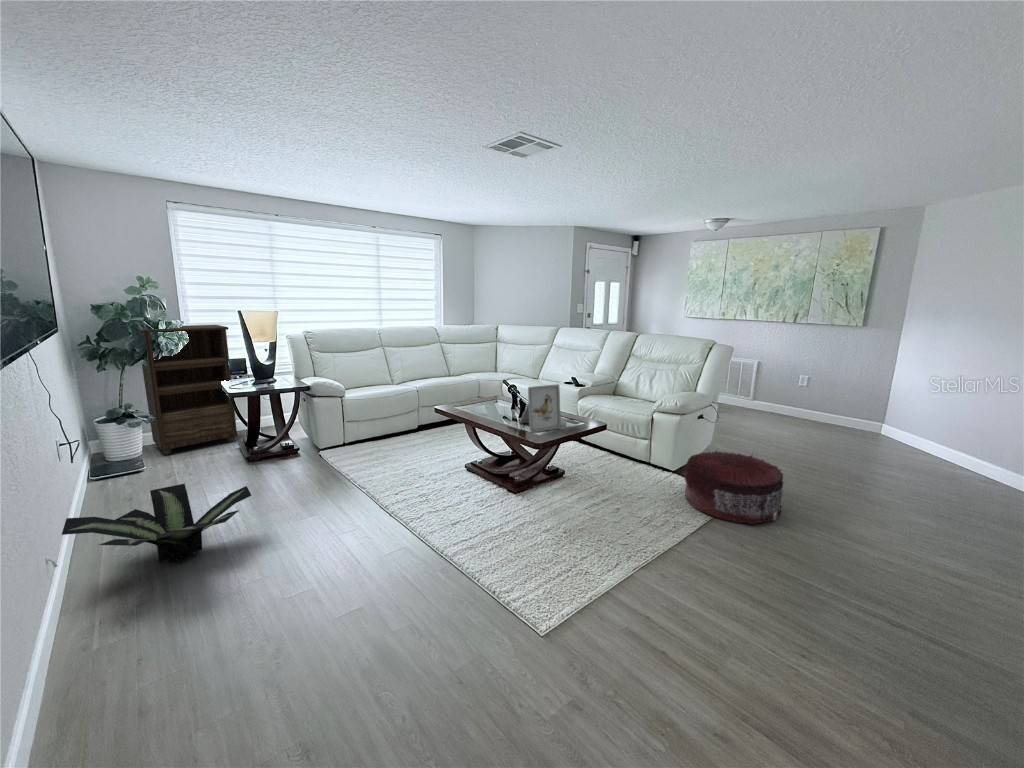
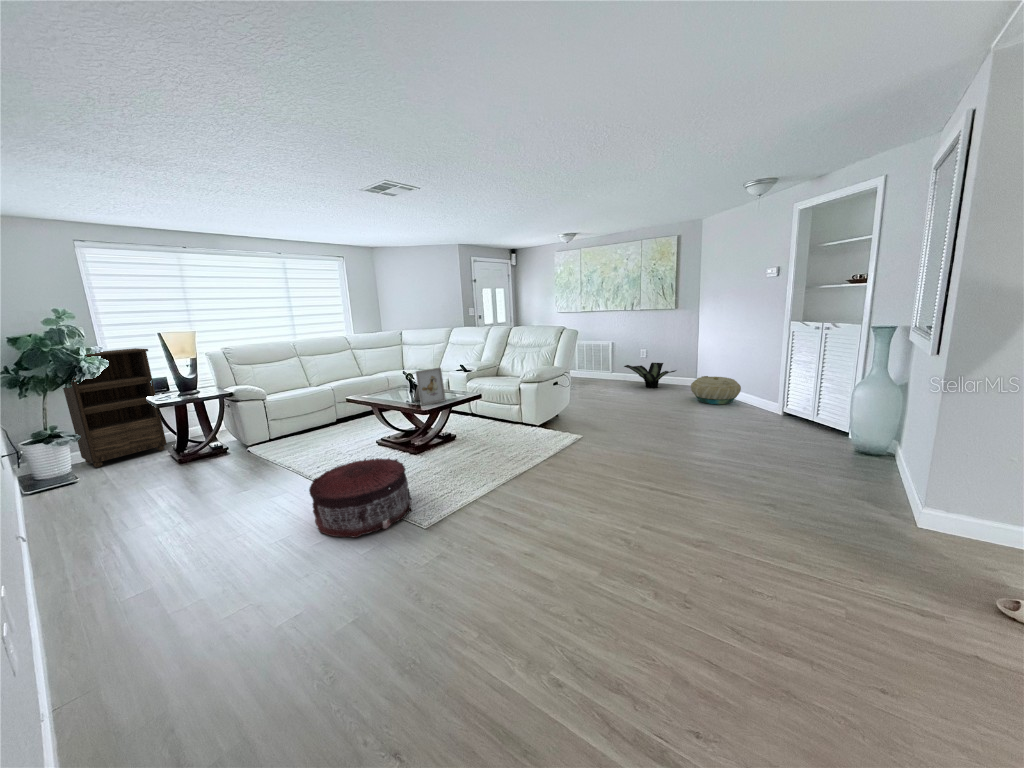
basket: none [889,426,976,472] -> present [691,376,741,404]
pouf: present [685,451,783,524] -> present [309,458,411,538]
potted plant: present [62,484,251,563] -> present [624,363,676,388]

